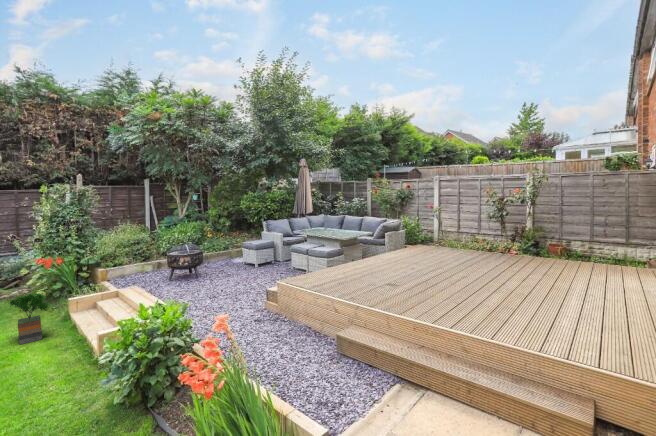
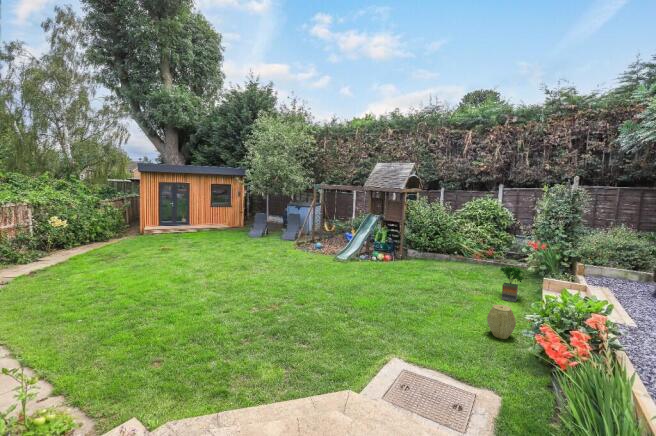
woven basket: none [19,349,66,401] -> present [487,305,516,339]

